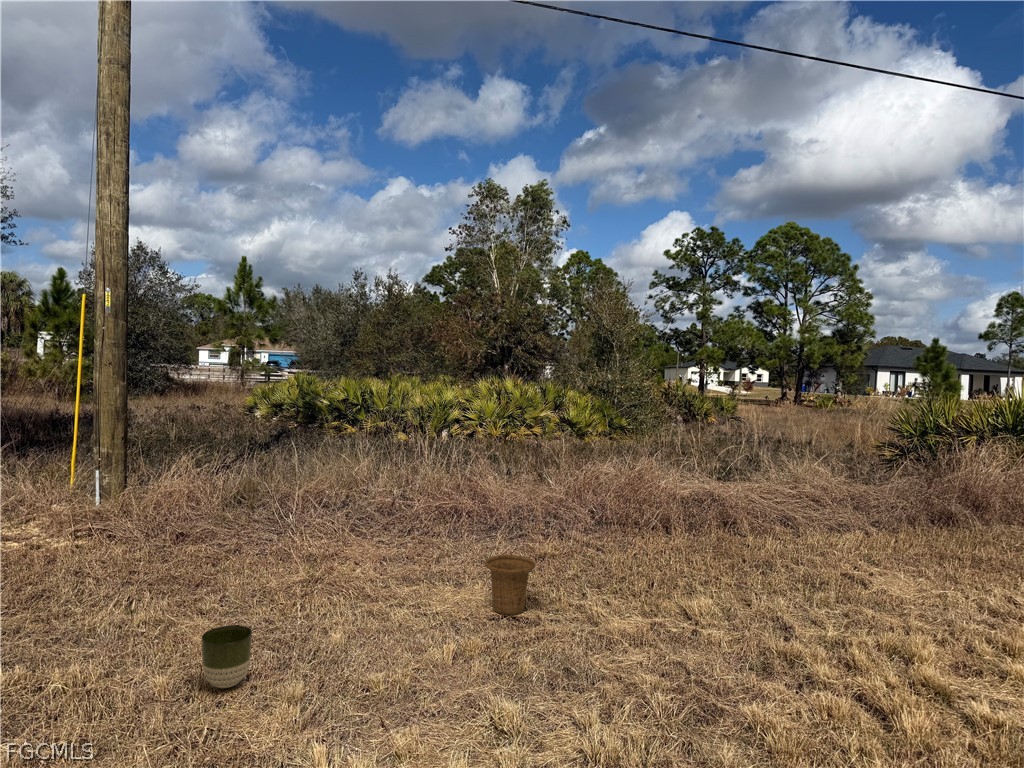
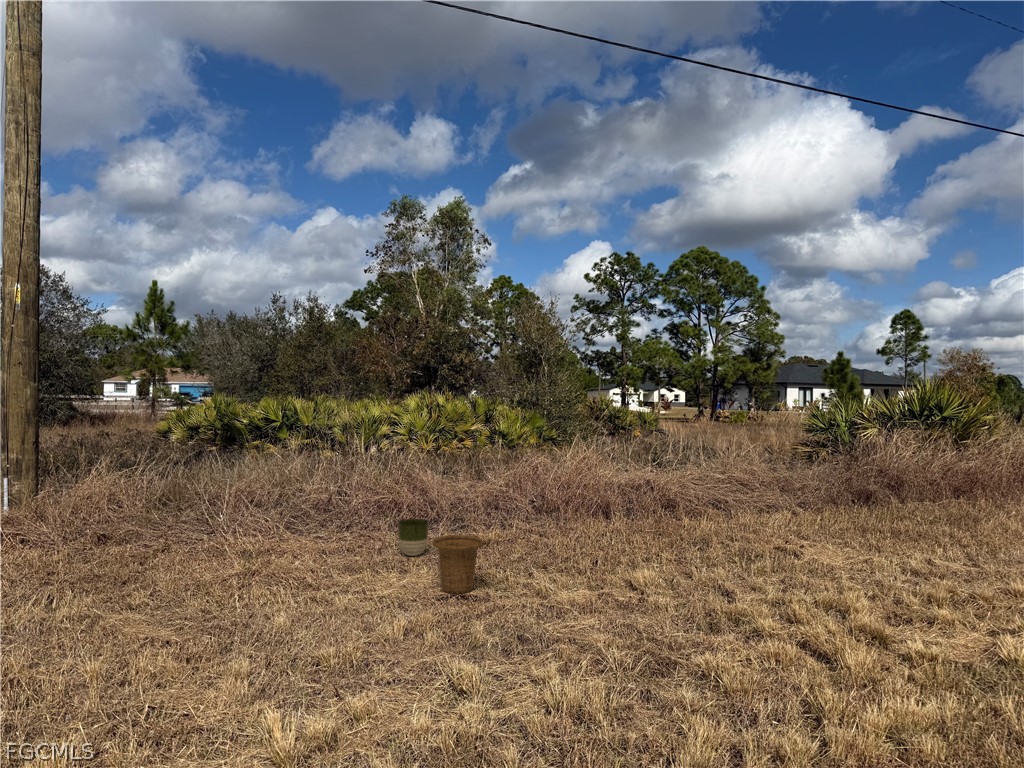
planter: present [201,625,252,688] -> present [398,519,429,556]

